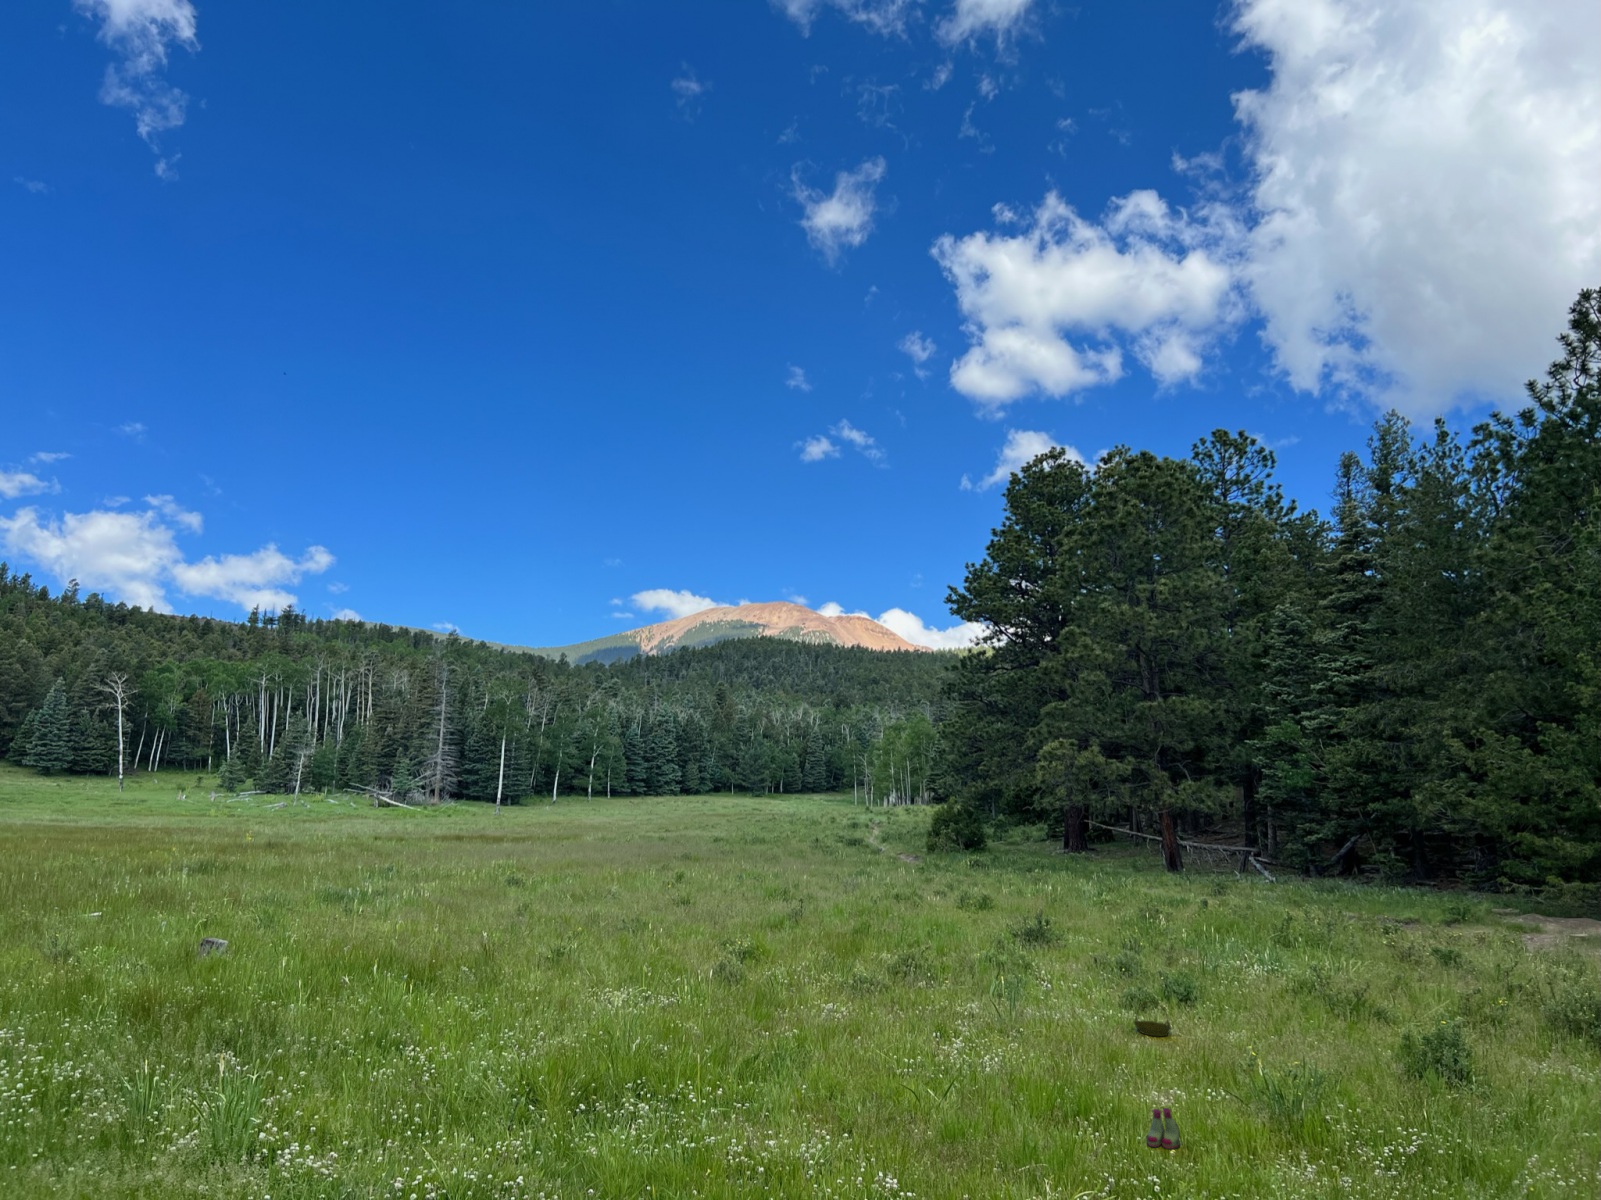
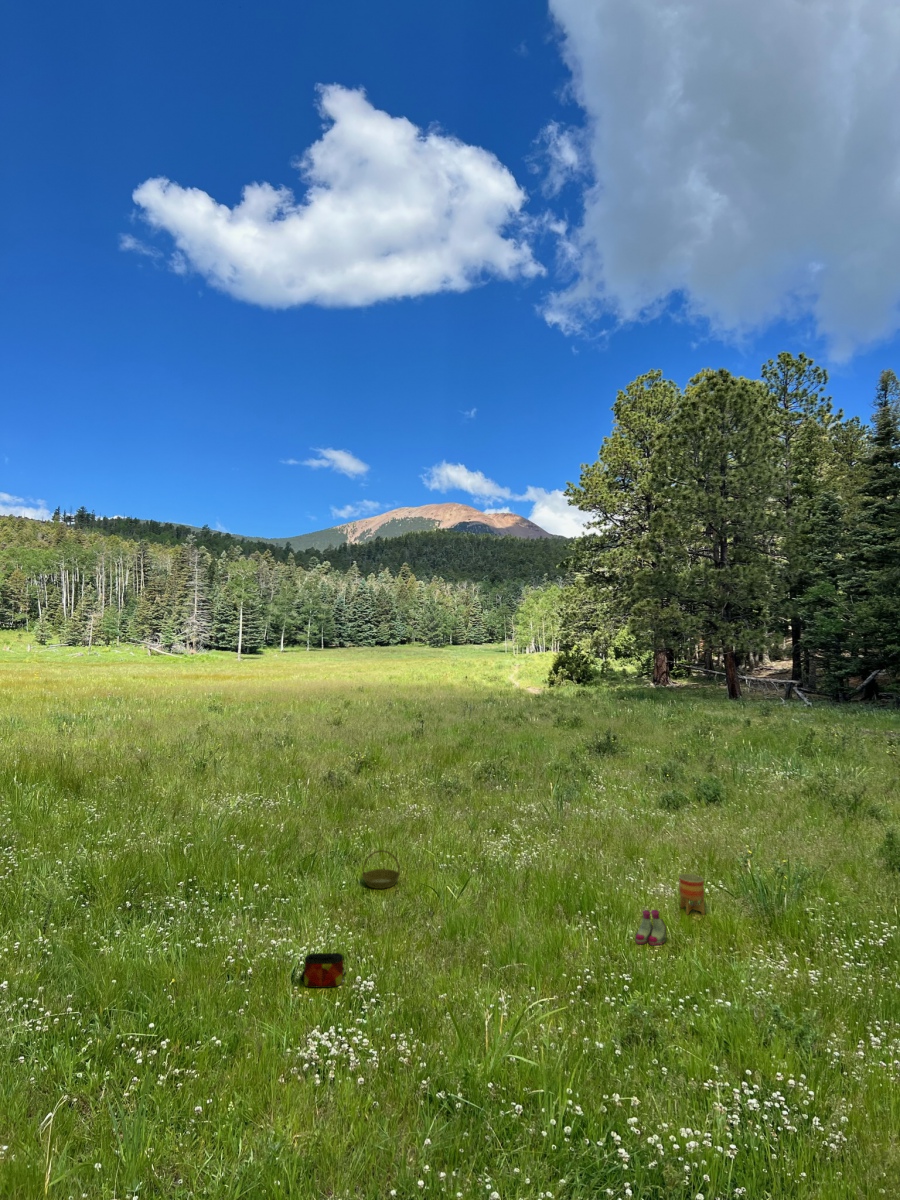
basket: present [1134,1001,1171,1036] -> present [362,850,400,889]
planter: none [1182,1072,1215,1120] -> present [679,874,705,915]
bag: none [803,1143,852,1181] -> present [300,953,346,988]

